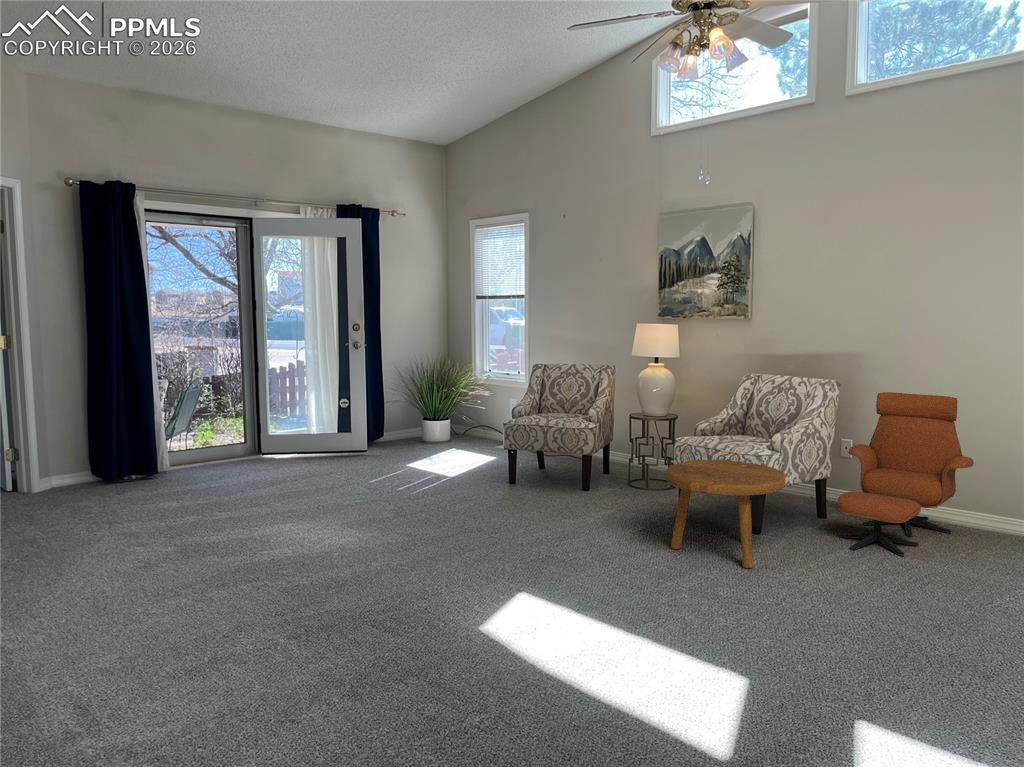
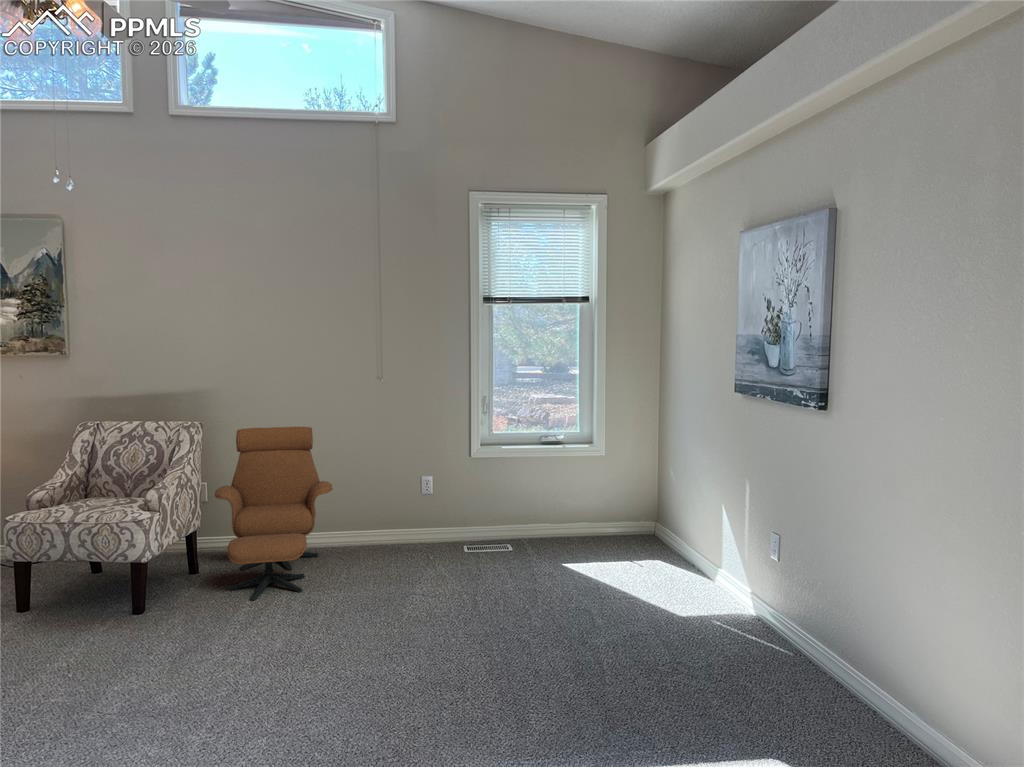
footstool: present [666,460,786,568] -> none [27,531,194,671]

